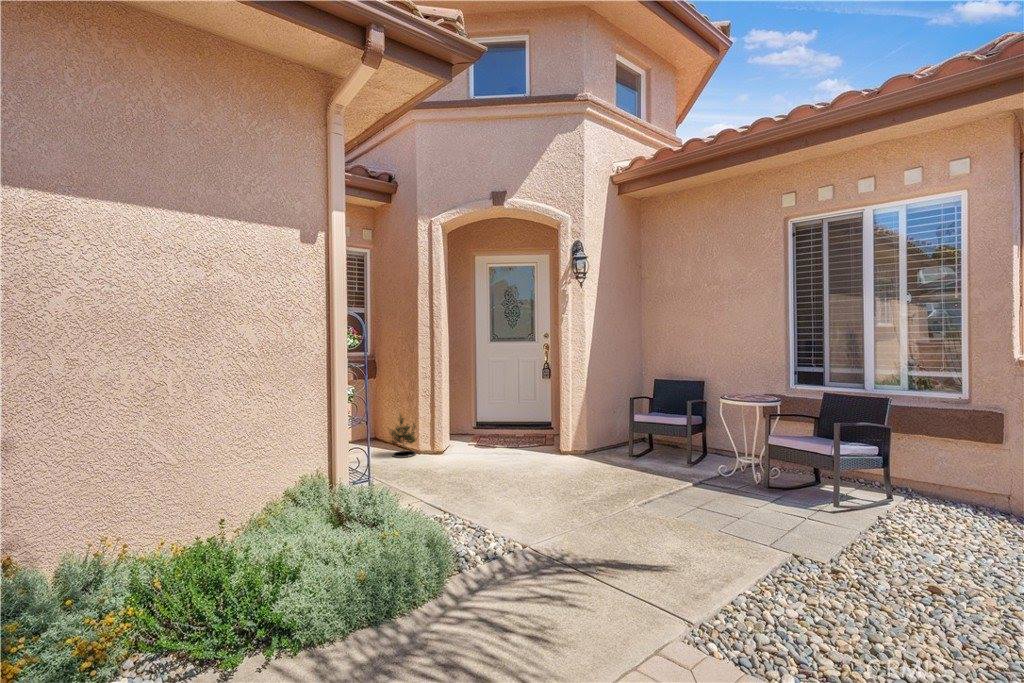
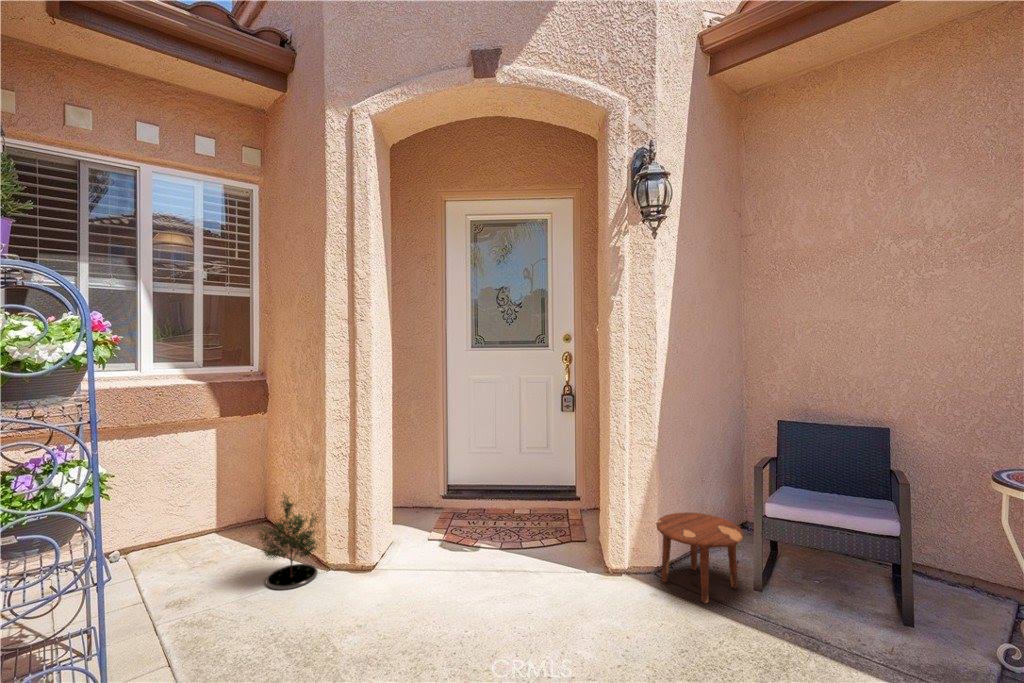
side table: none [584,424,624,460] -> present [656,512,744,603]

